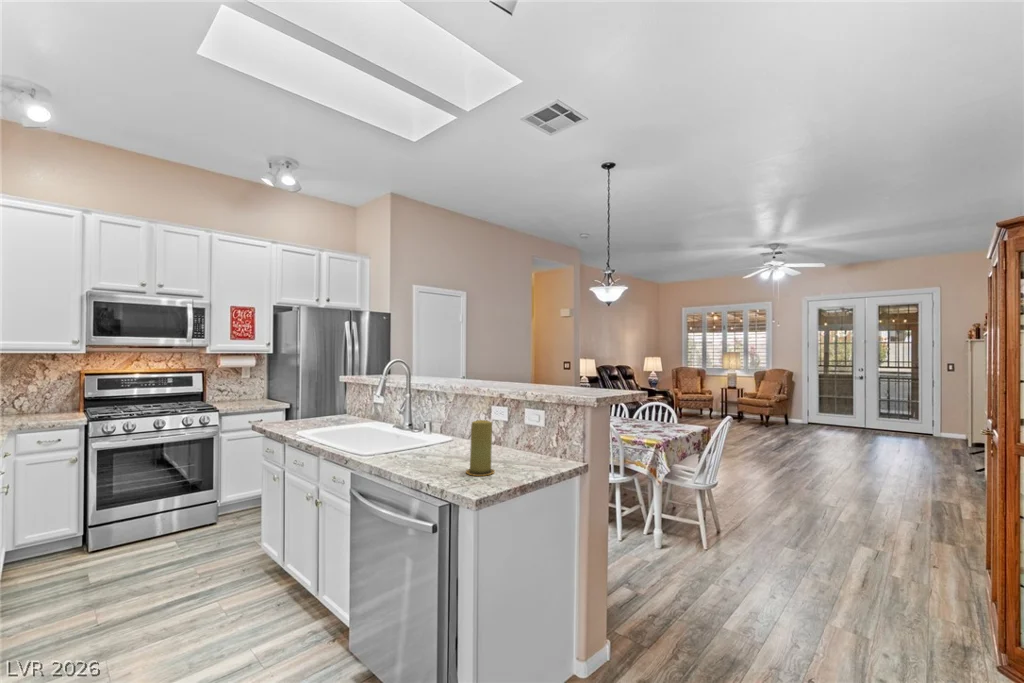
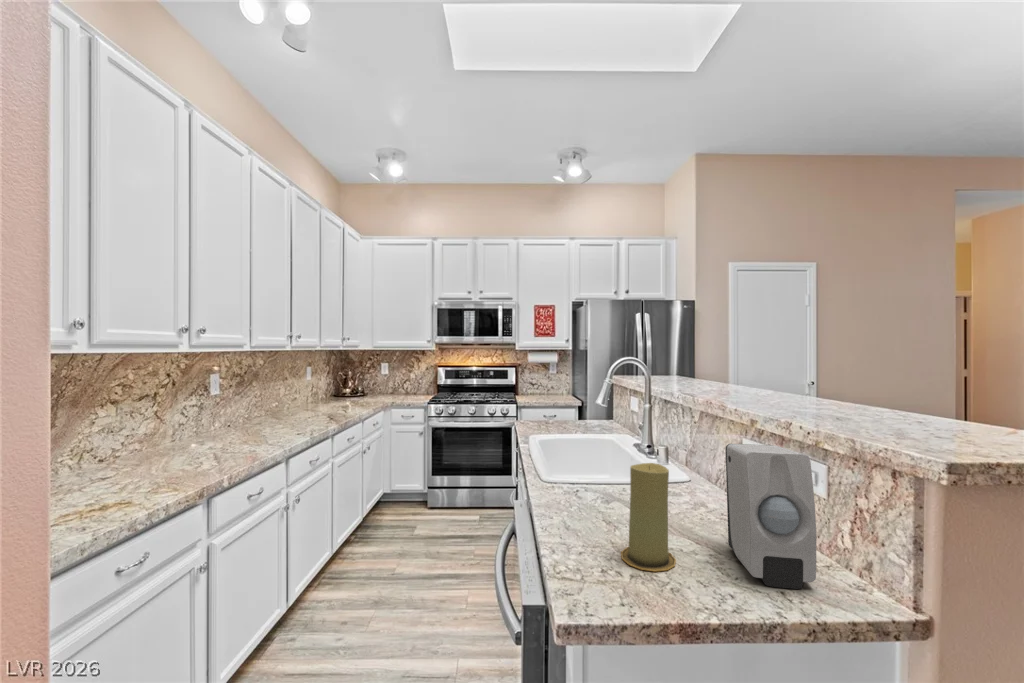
soap dispenser: none [506,405,551,468] -> present [726,444,816,589]

